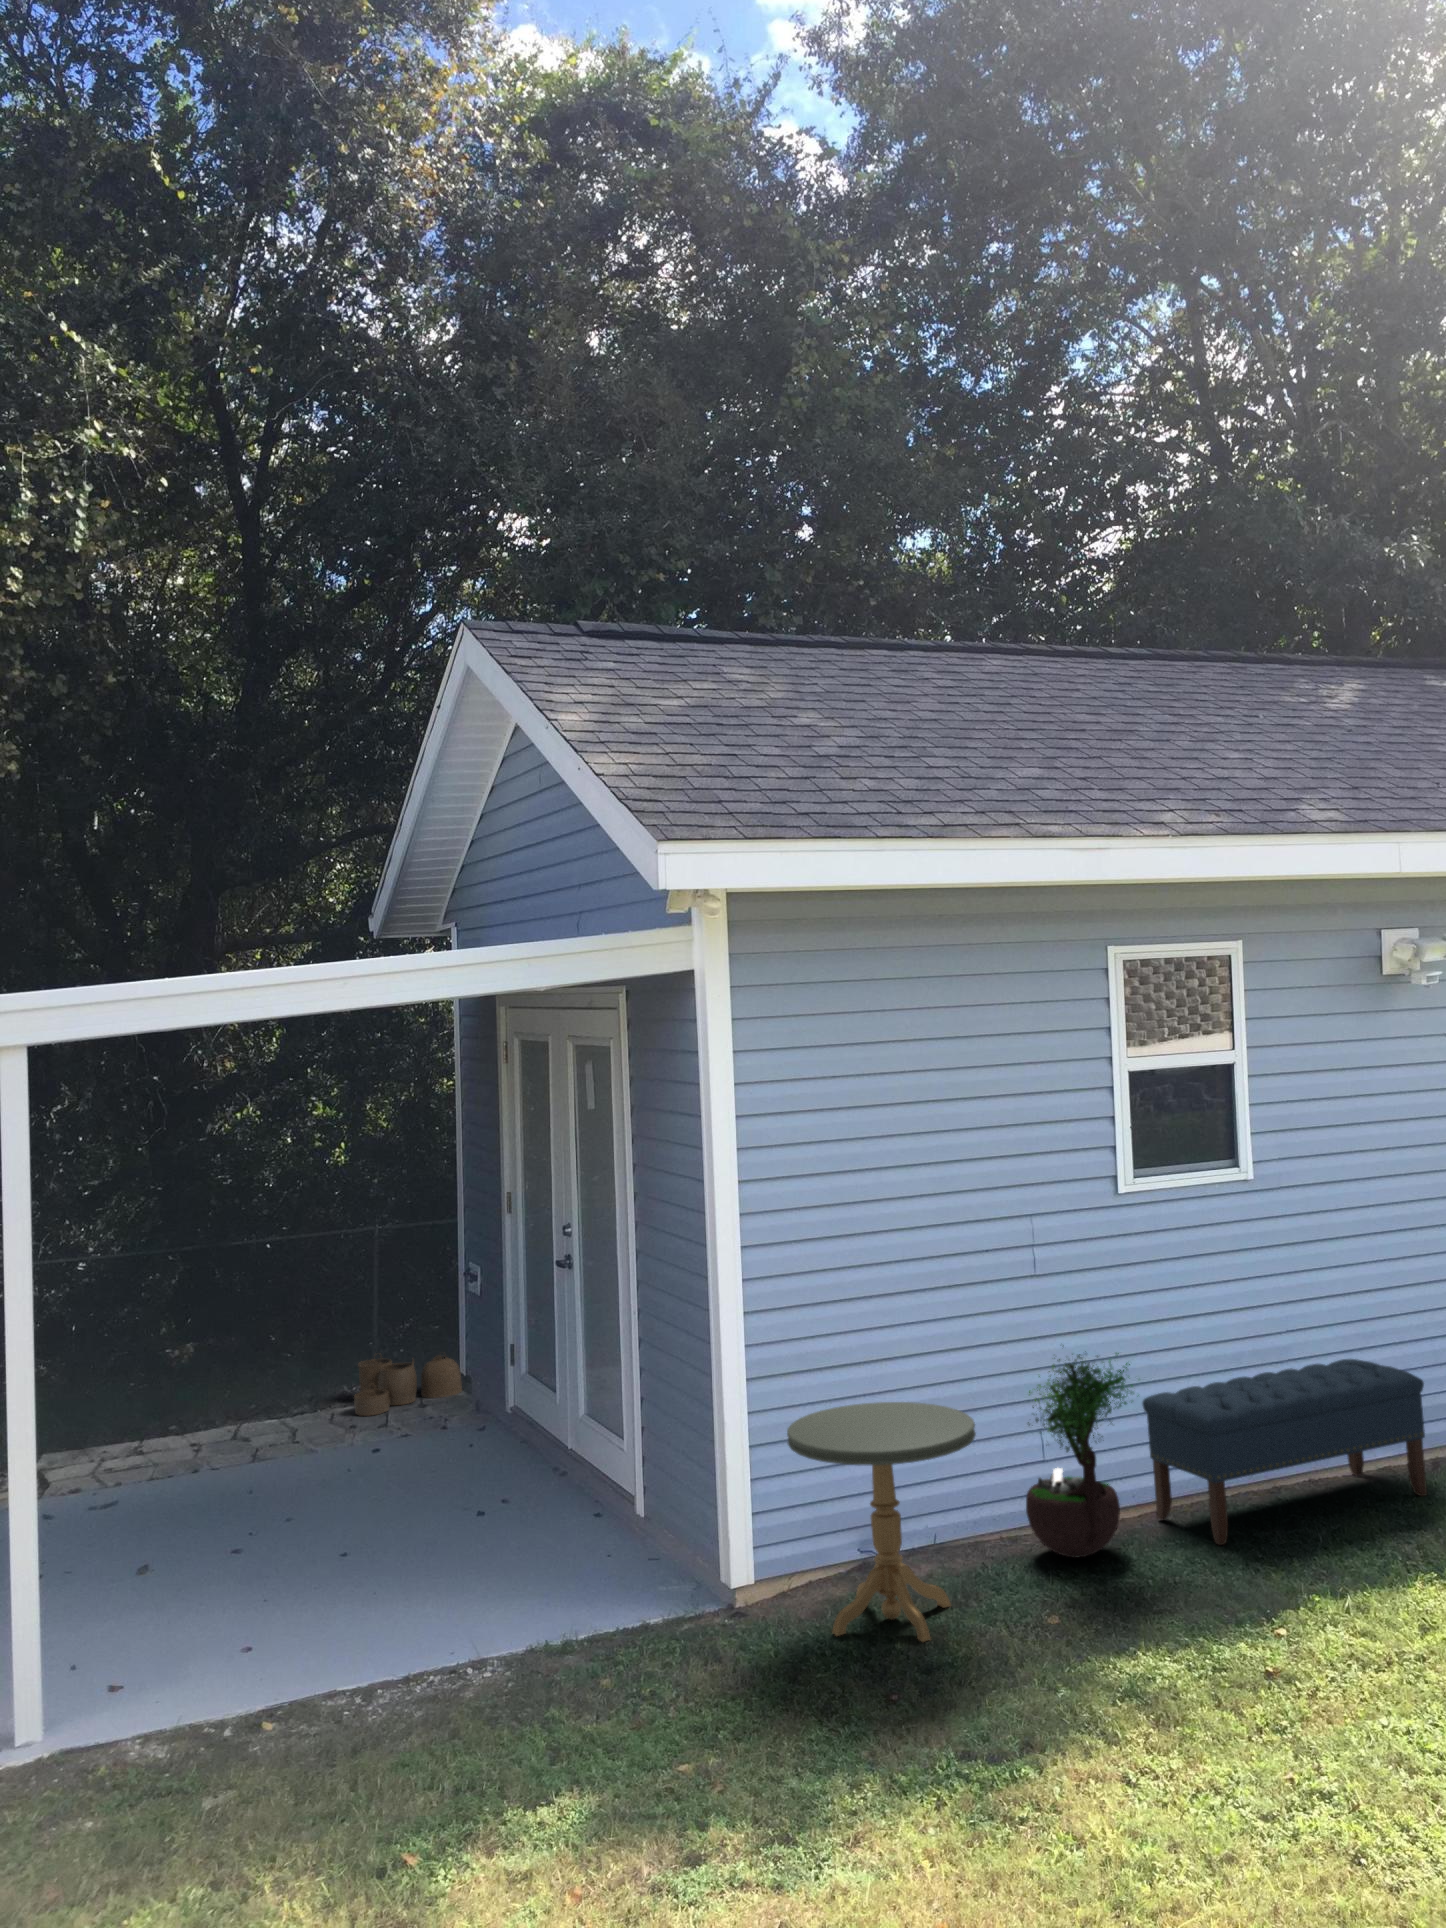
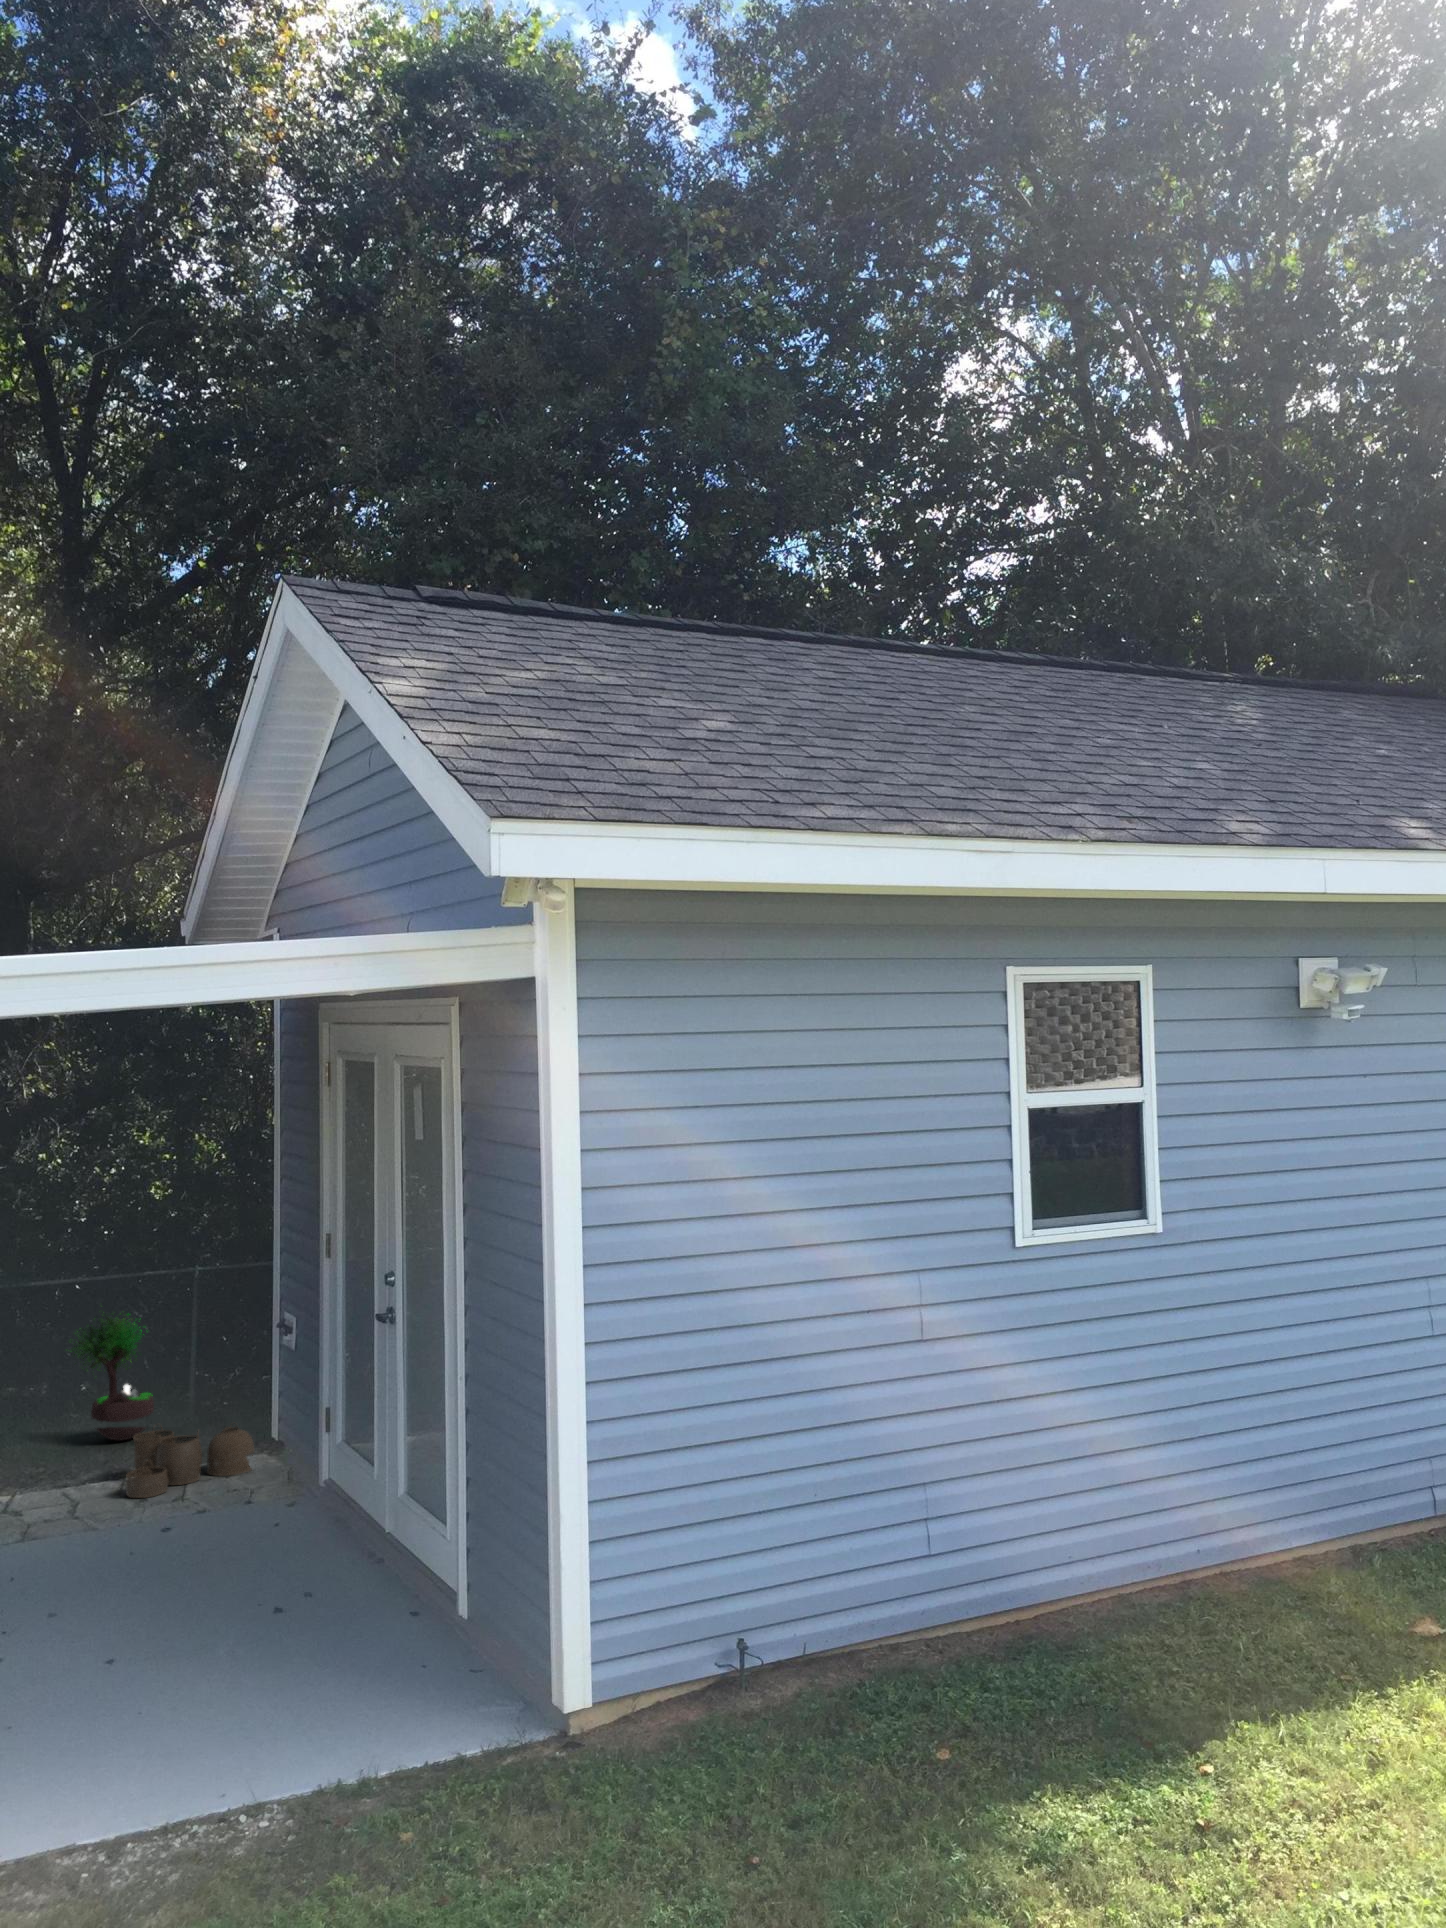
potted tree: present [1026,1353,1139,1557] -> present [70,1312,154,1441]
bench: present [1142,1359,1427,1545] -> none [1039,1437,1351,1658]
side table: present [787,1402,976,1642] -> none [630,1494,855,1790]

